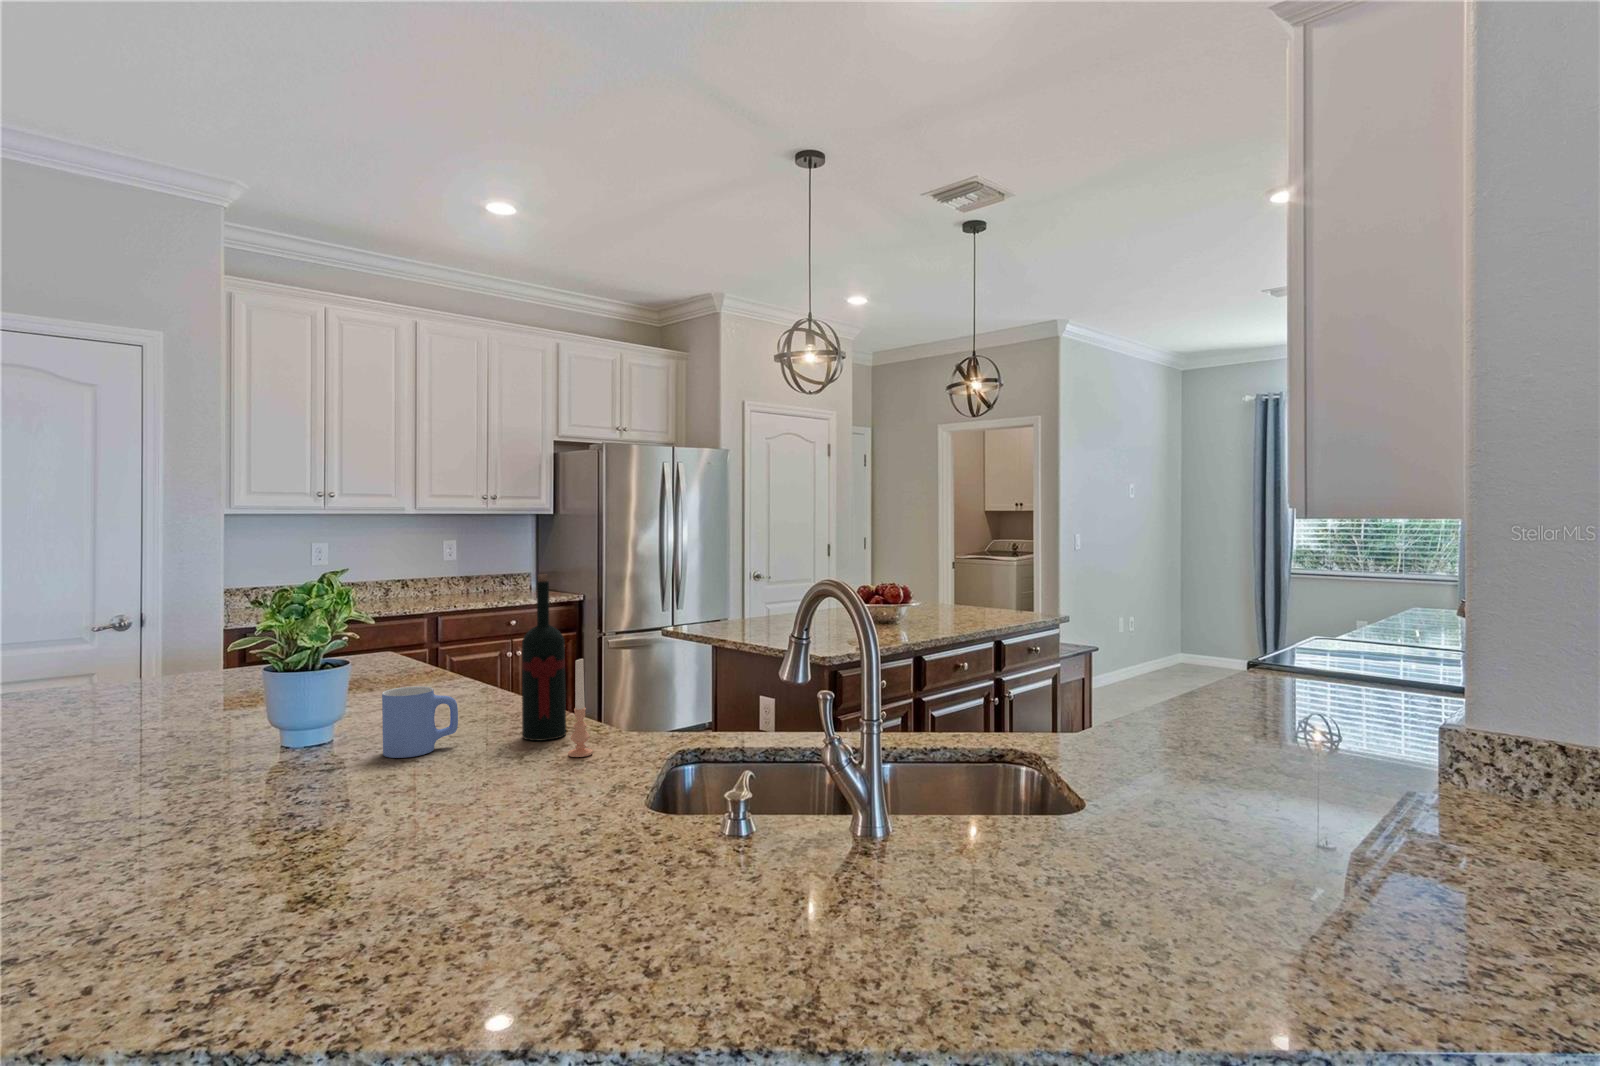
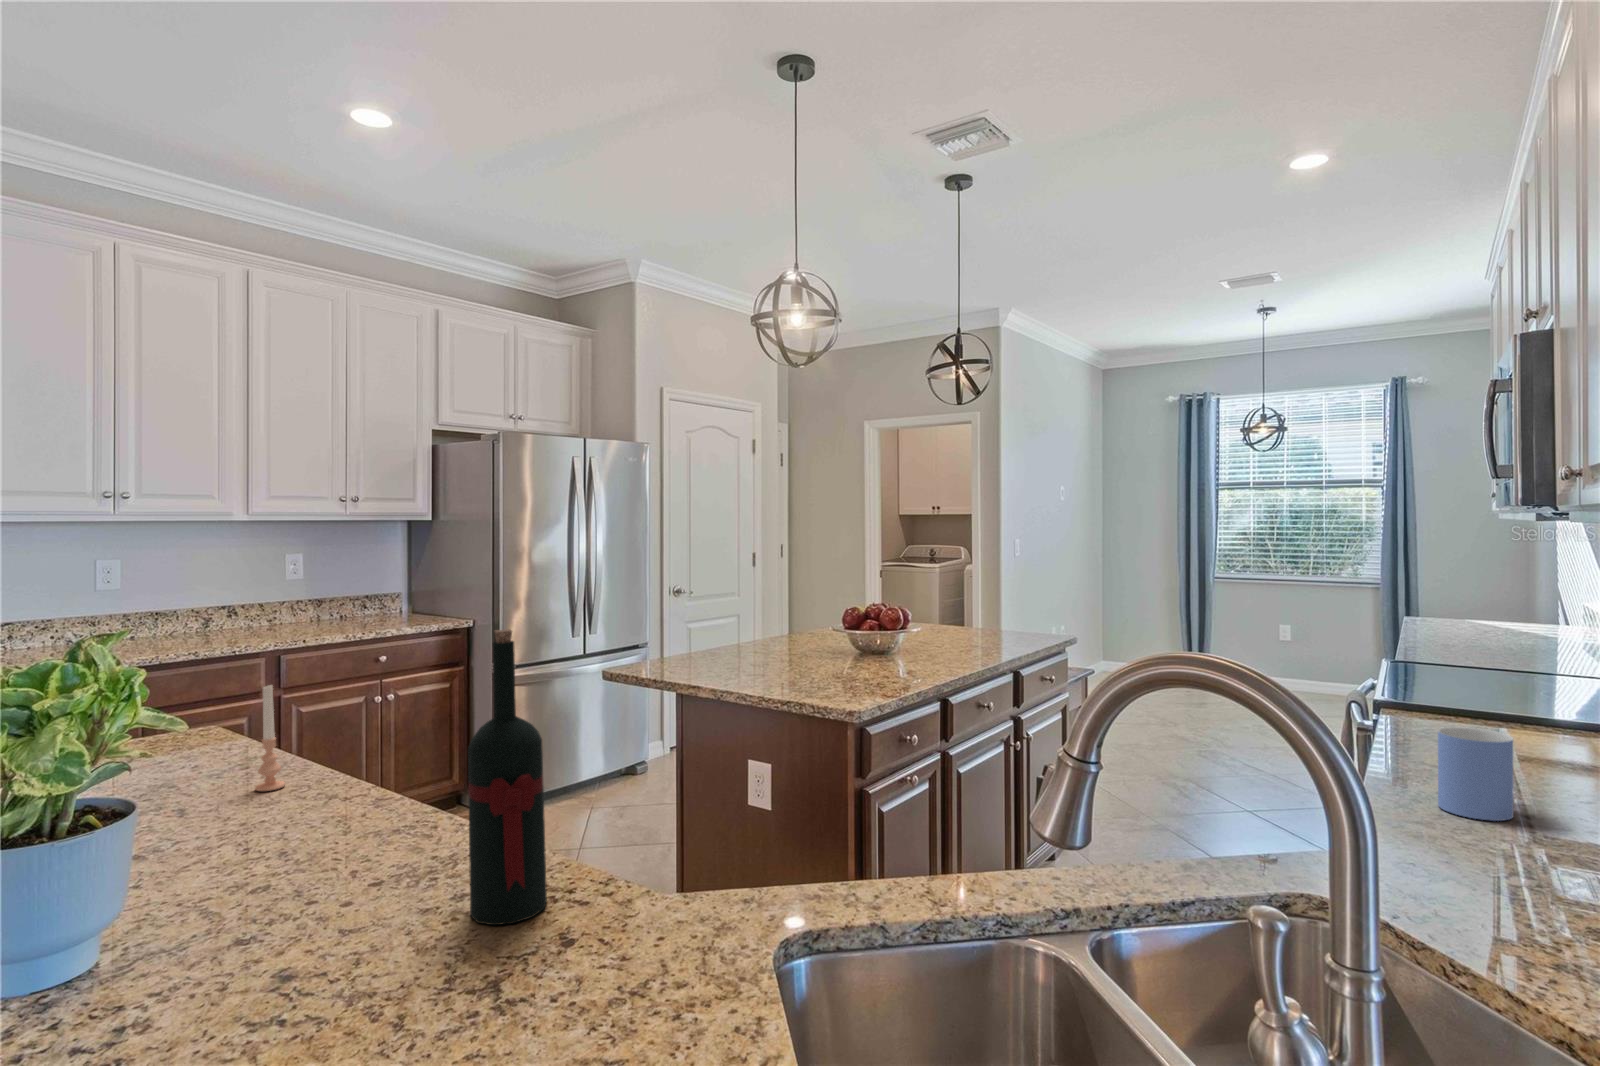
candle: present [568,659,593,757] -> present [255,685,285,791]
mug: present [382,686,458,758] -> present [1438,727,1513,821]

